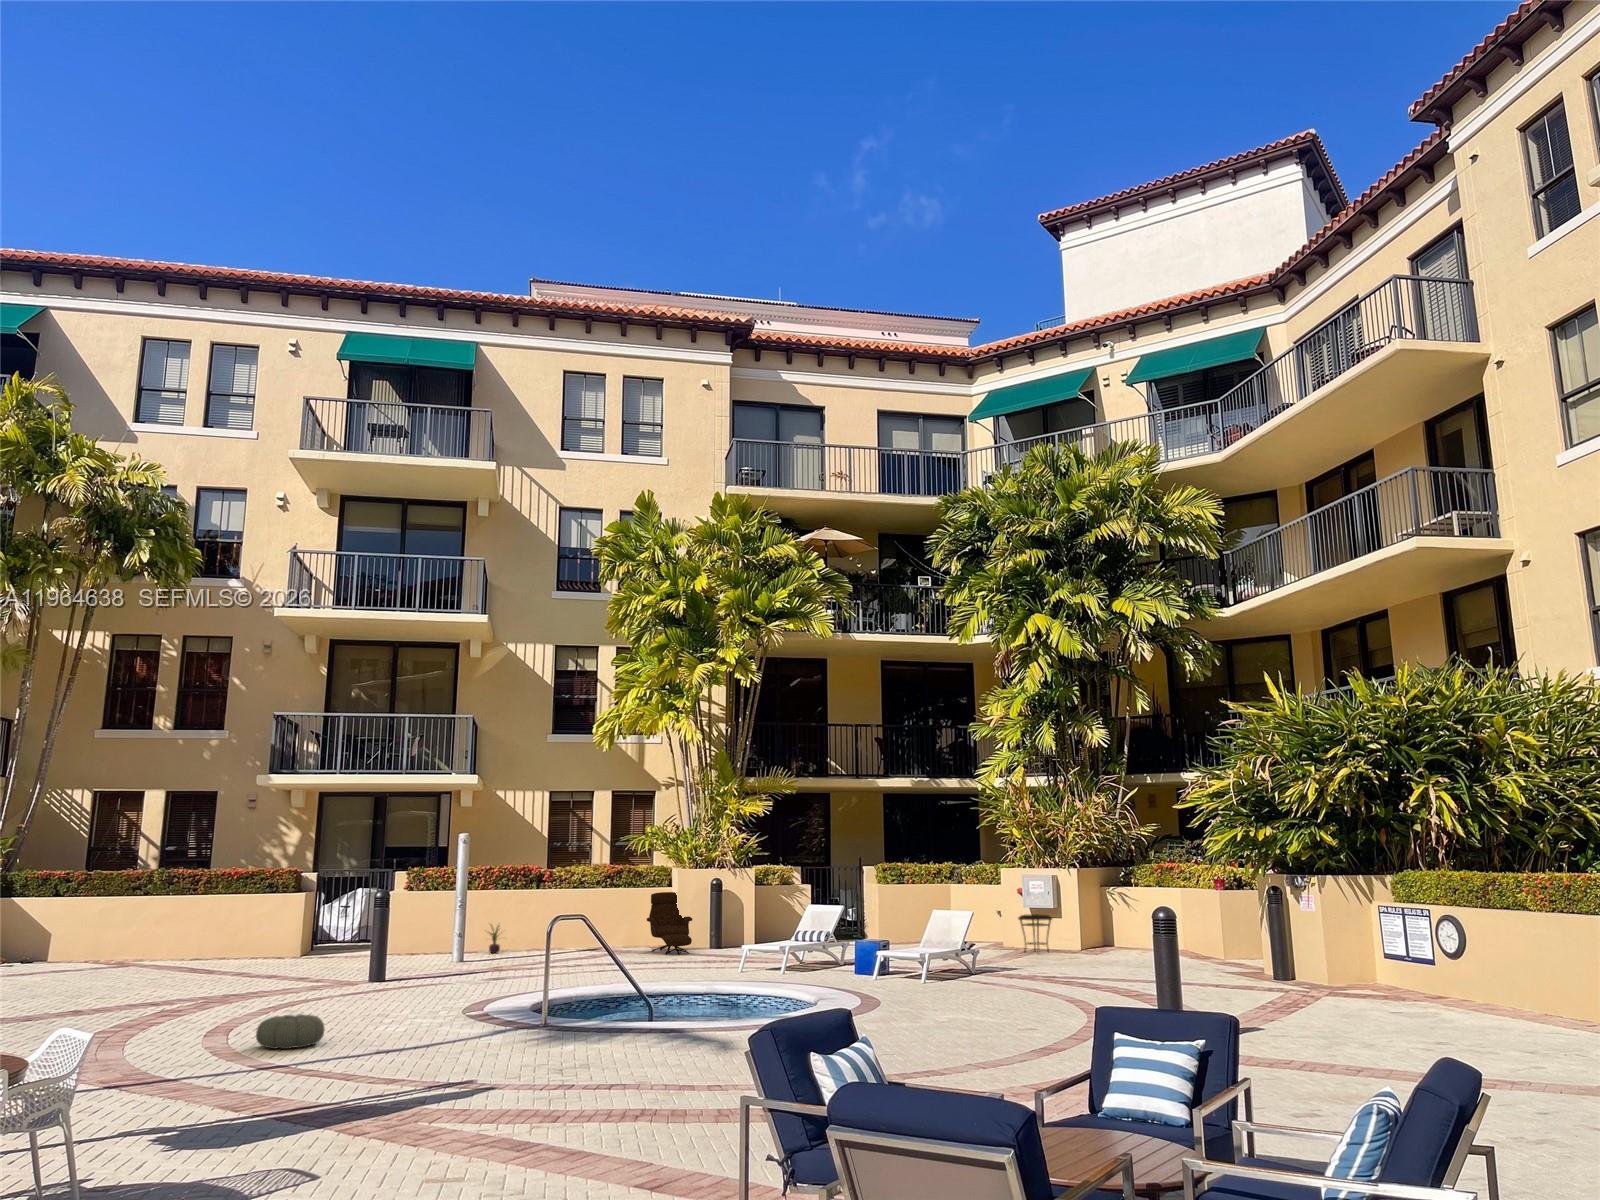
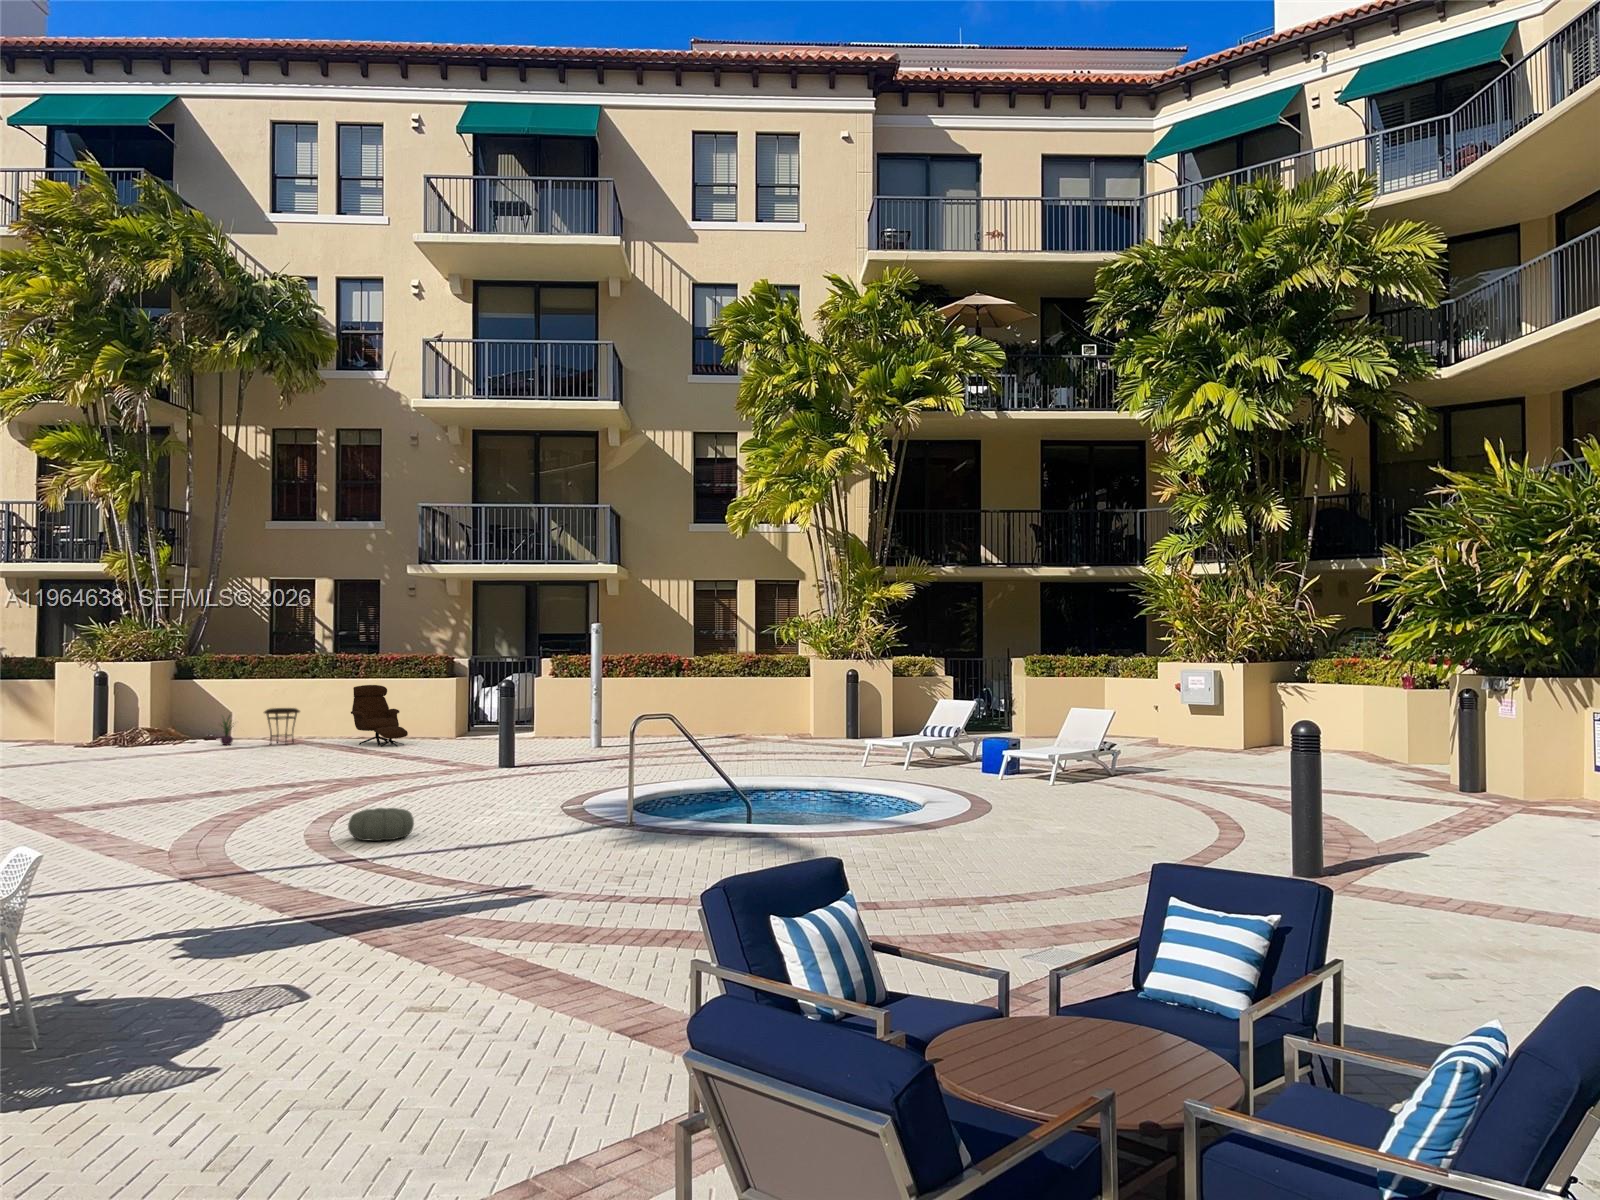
lounge chair: present [647,892,692,955] -> present [351,685,408,747]
side table: present [1018,914,1052,953] -> present [264,708,300,744]
decorative plant: present [489,925,500,953] -> present [221,716,233,745]

